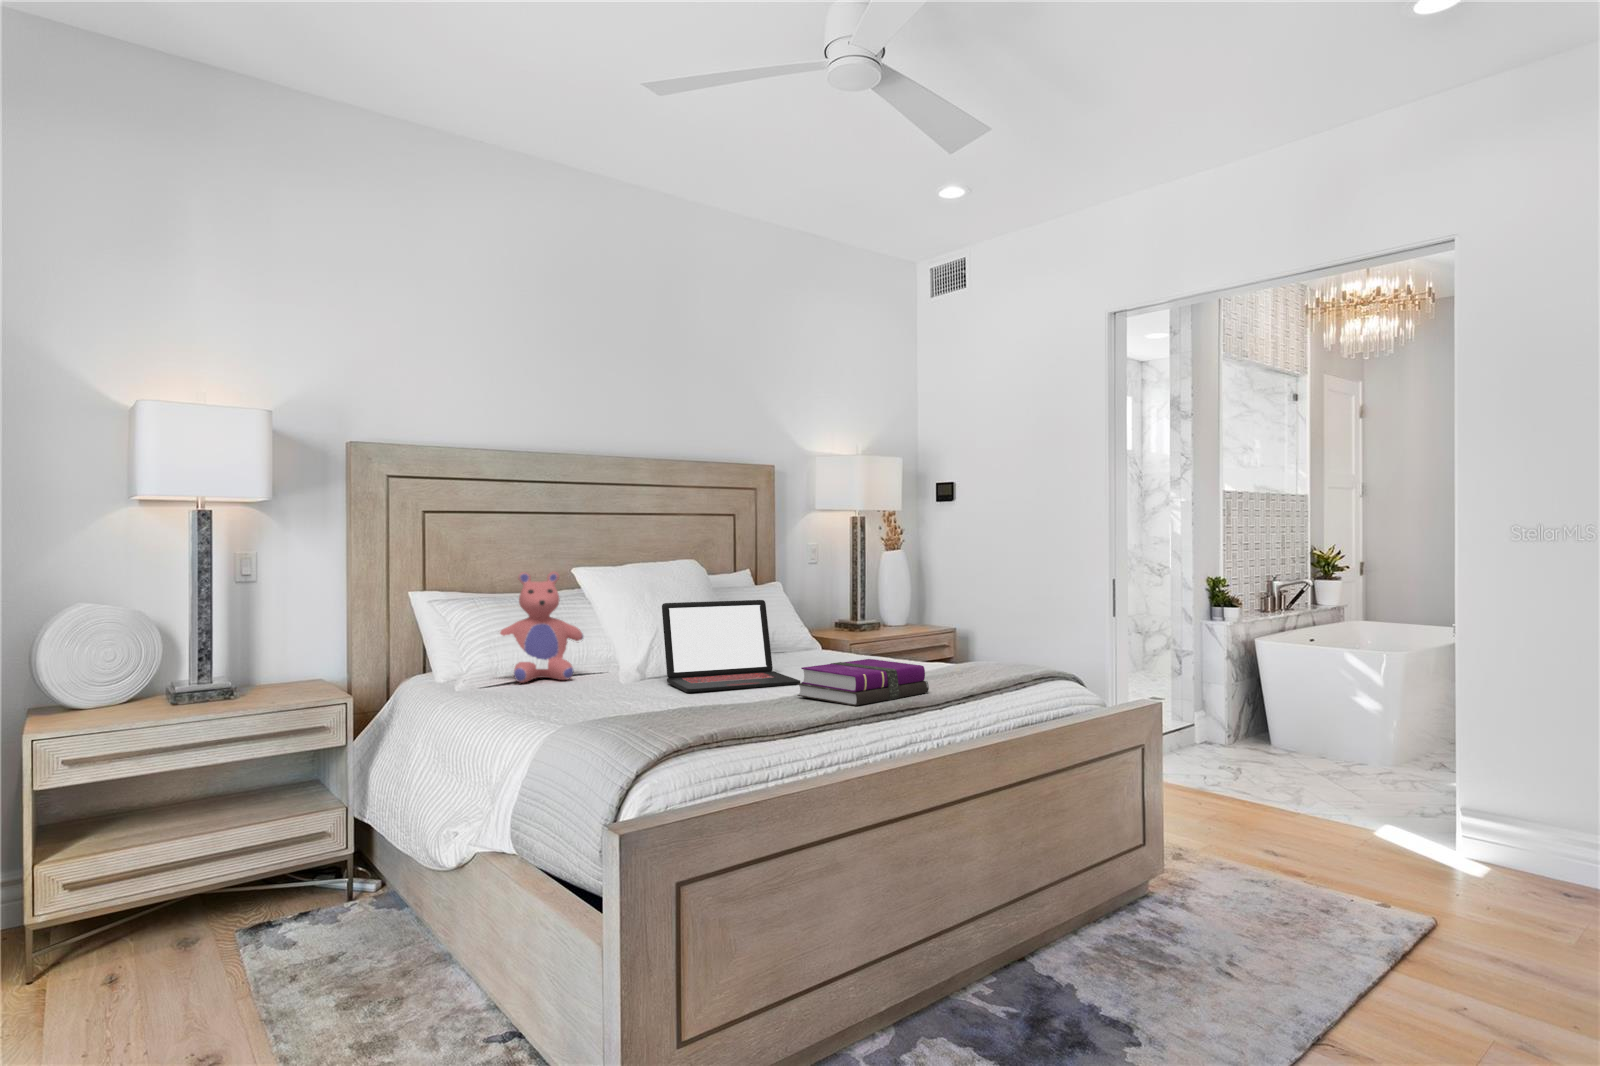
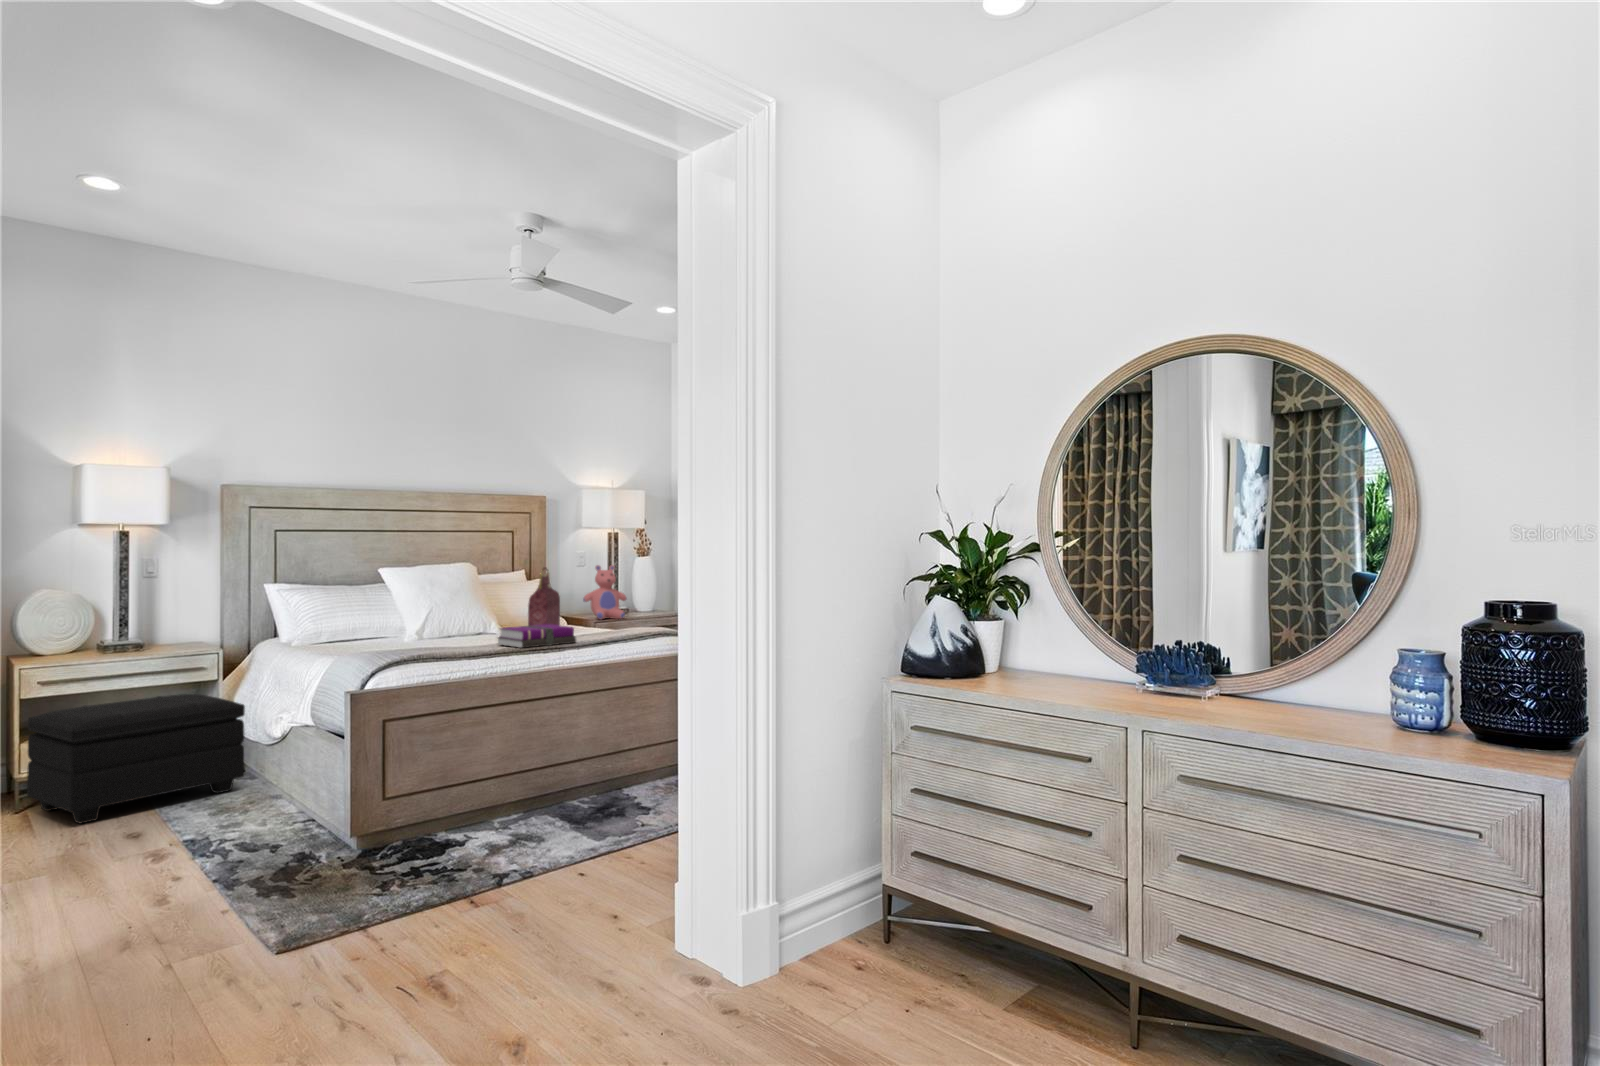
handbag: none [800,564,830,667] -> present [528,568,560,626]
teddy bear: present [500,572,583,683] -> present [583,565,627,619]
laptop: present [662,600,800,693] -> none [429,589,512,644]
footstool: none [46,769,389,1022] -> present [27,694,245,823]

